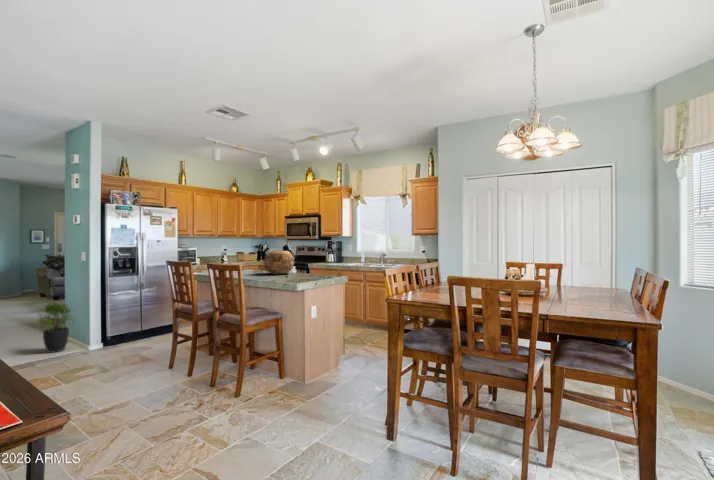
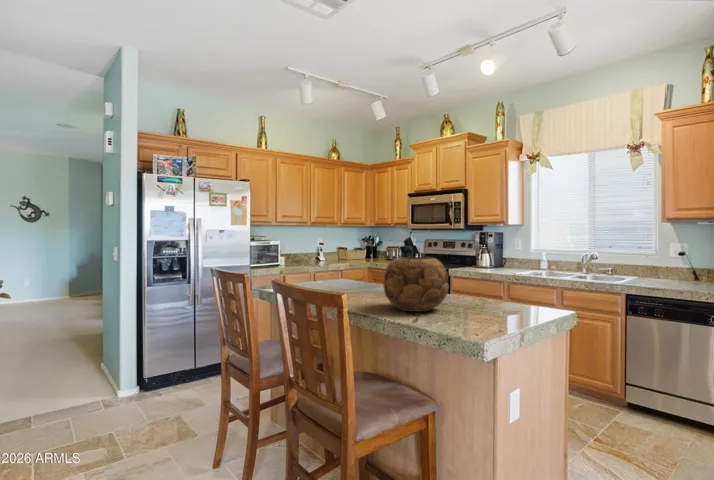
potted plant: present [39,302,71,353] -> none [52,319,109,397]

